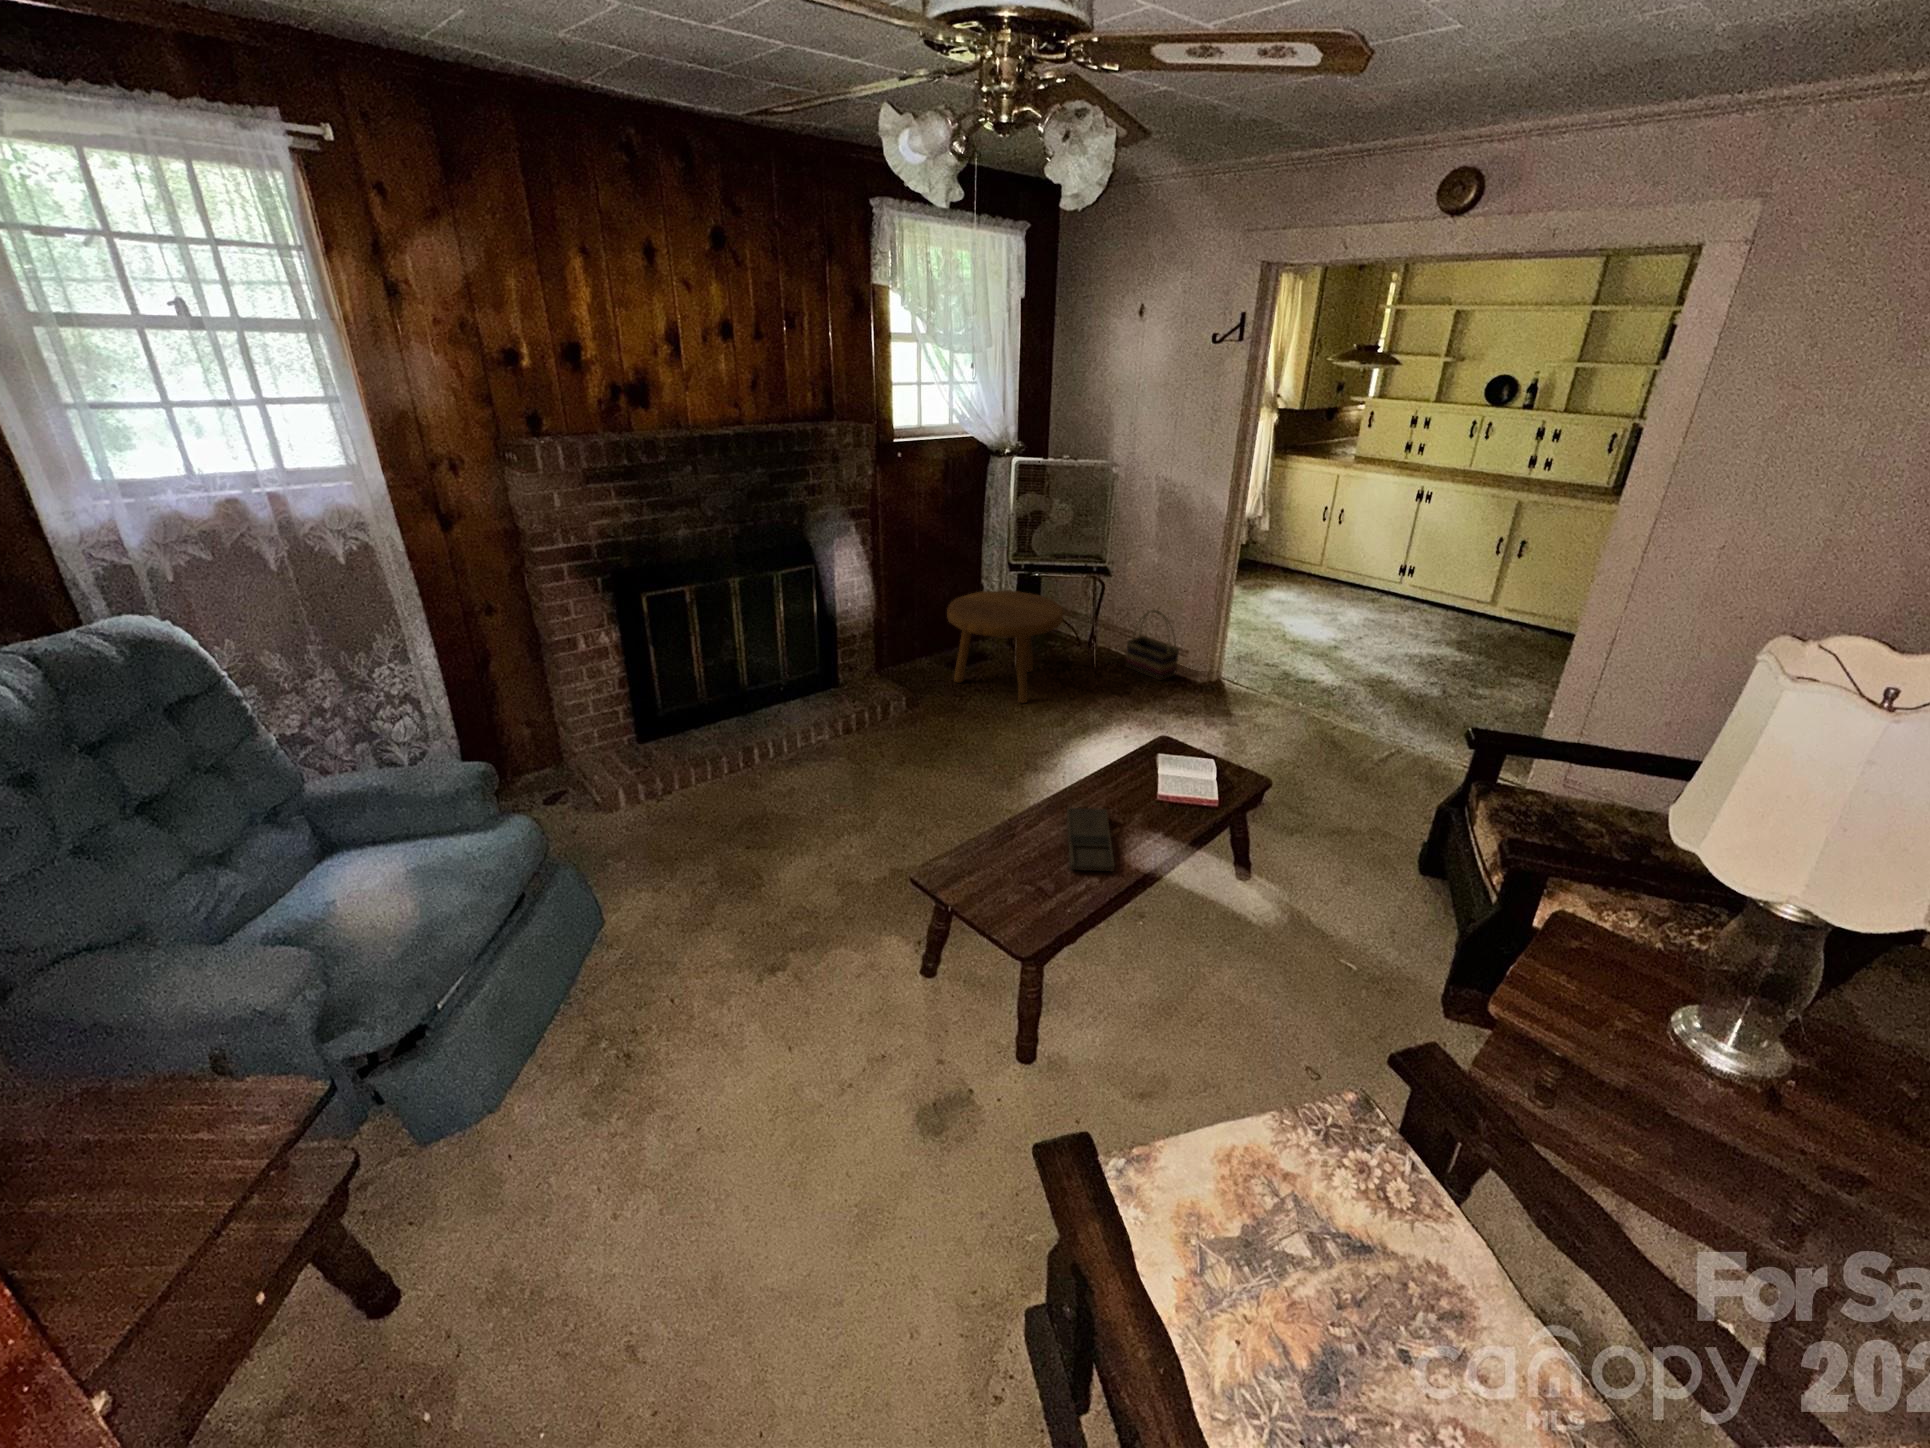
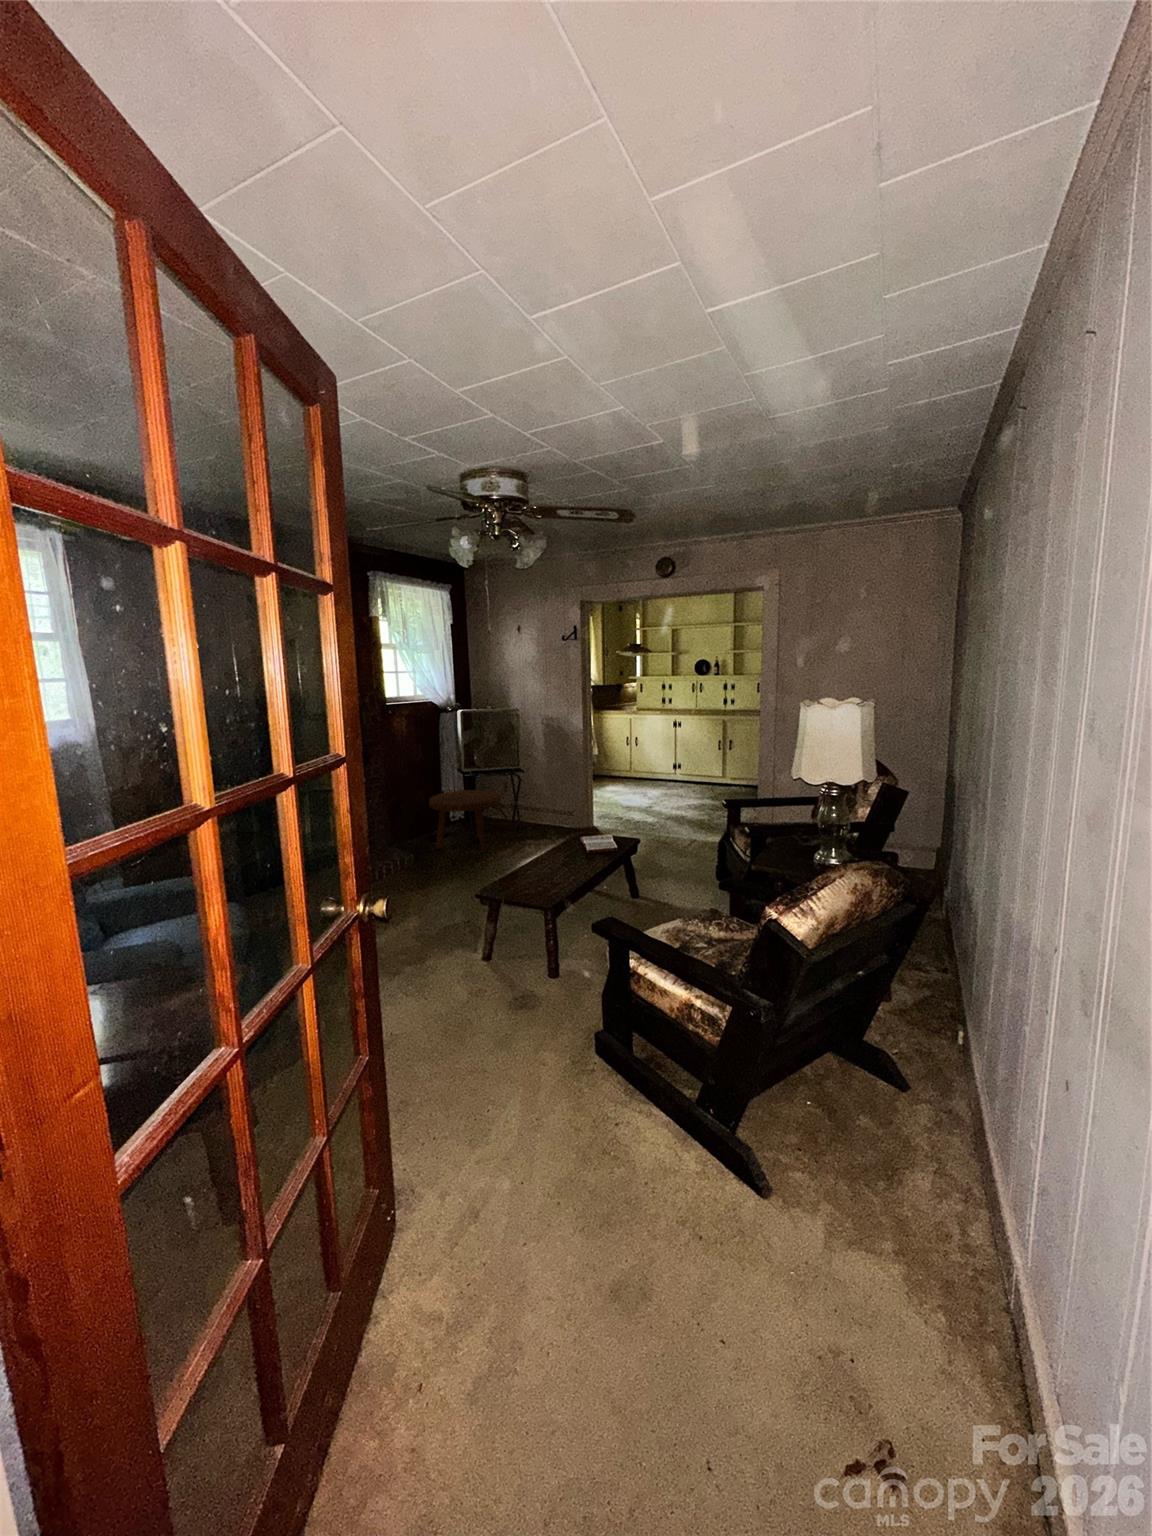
basket: present [1125,610,1179,680] -> none [537,791,569,832]
tray: present [1067,807,1115,871] -> none [546,856,580,880]

